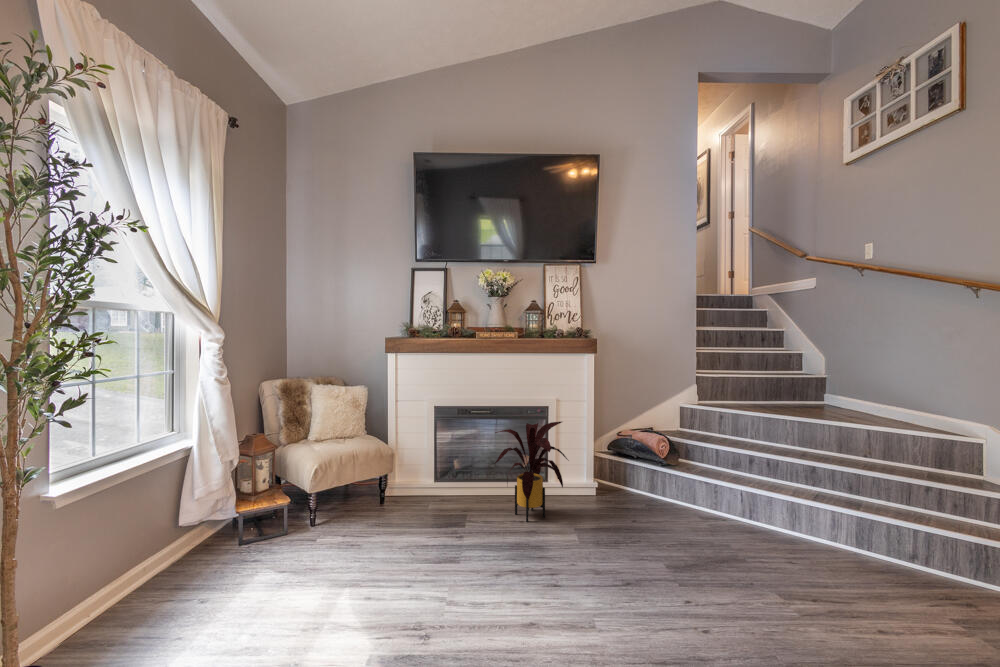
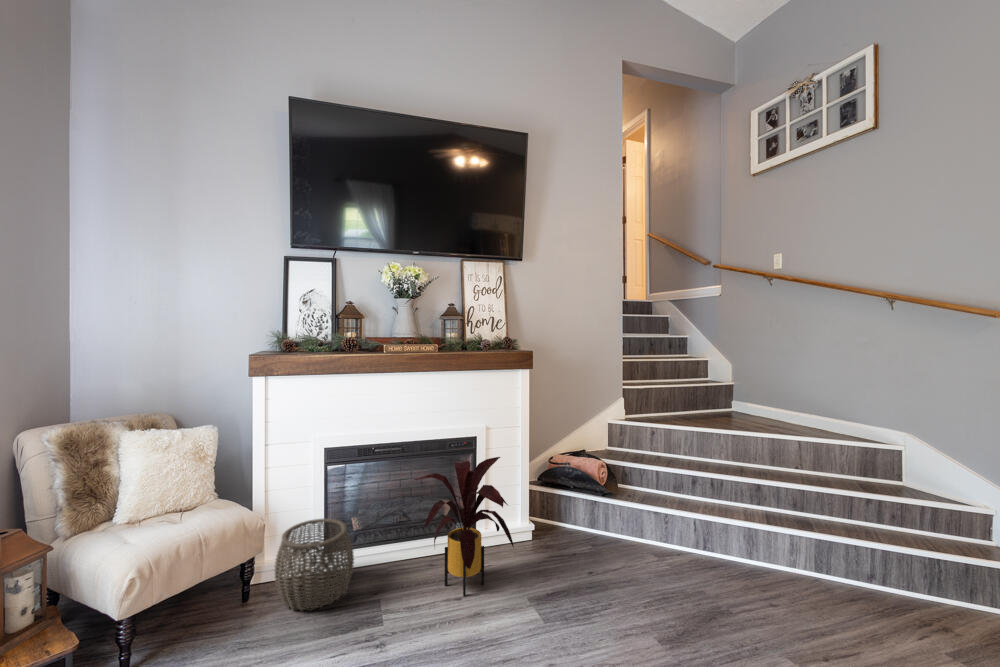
woven basket: none [398,456,452,515] -> present [274,518,354,611]

